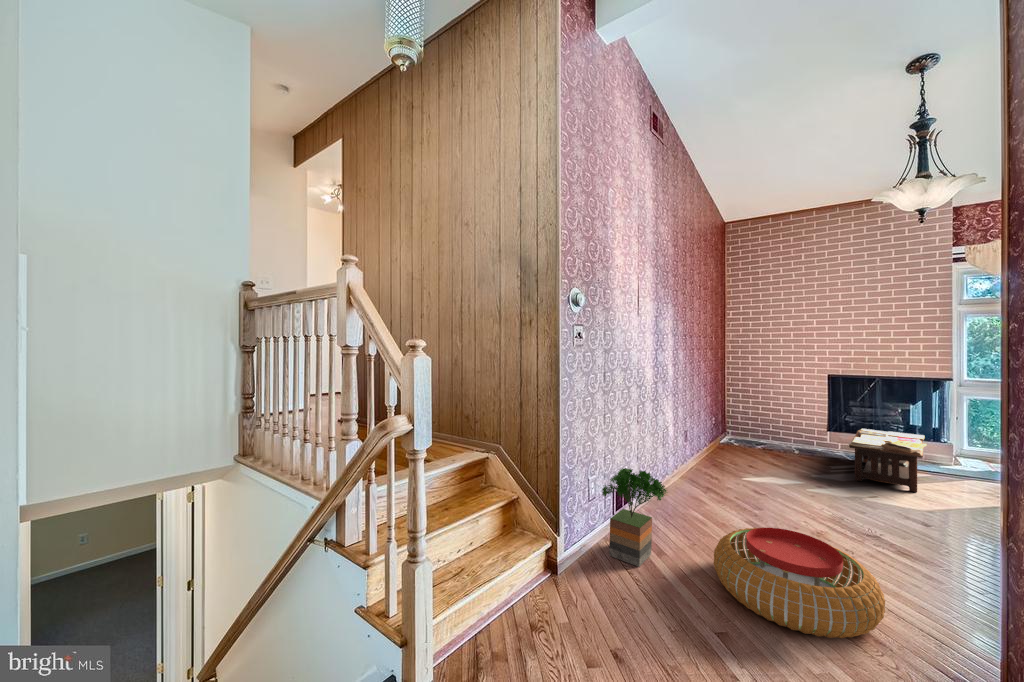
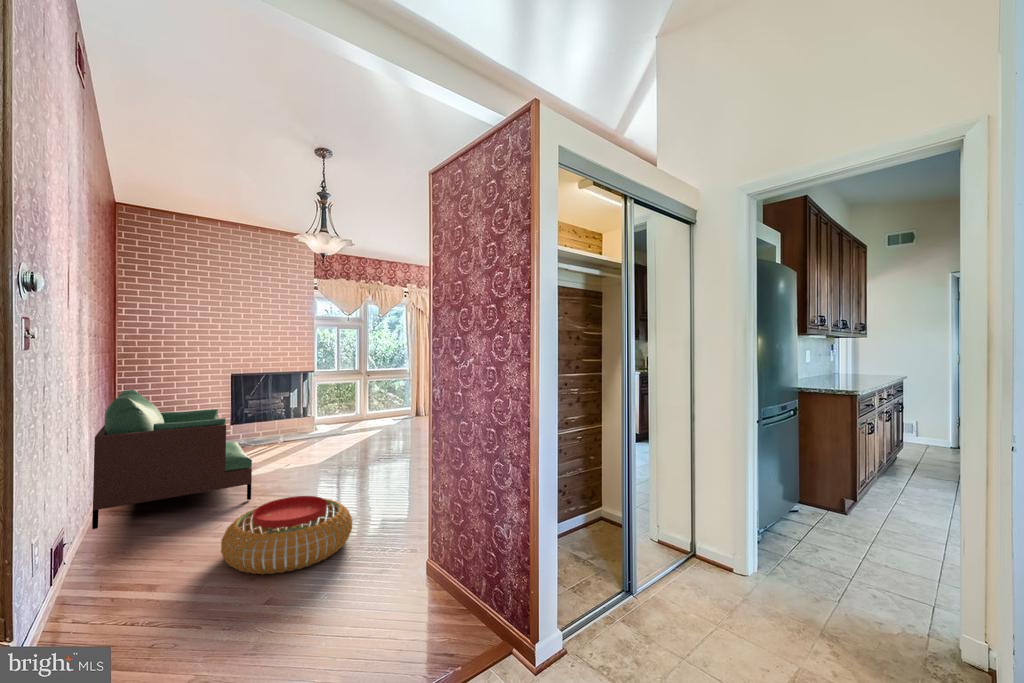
armchair: none [669,382,808,518] -> present [92,390,252,529]
coffee table: present [849,429,927,492] -> none [257,413,311,458]
potted tree: present [602,468,668,567] -> none [62,497,167,629]

